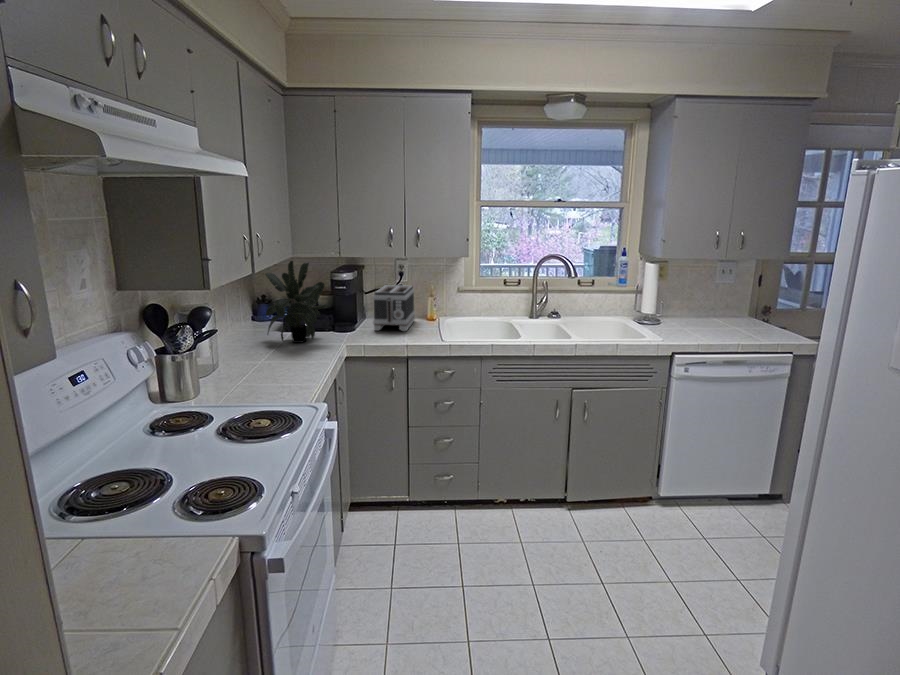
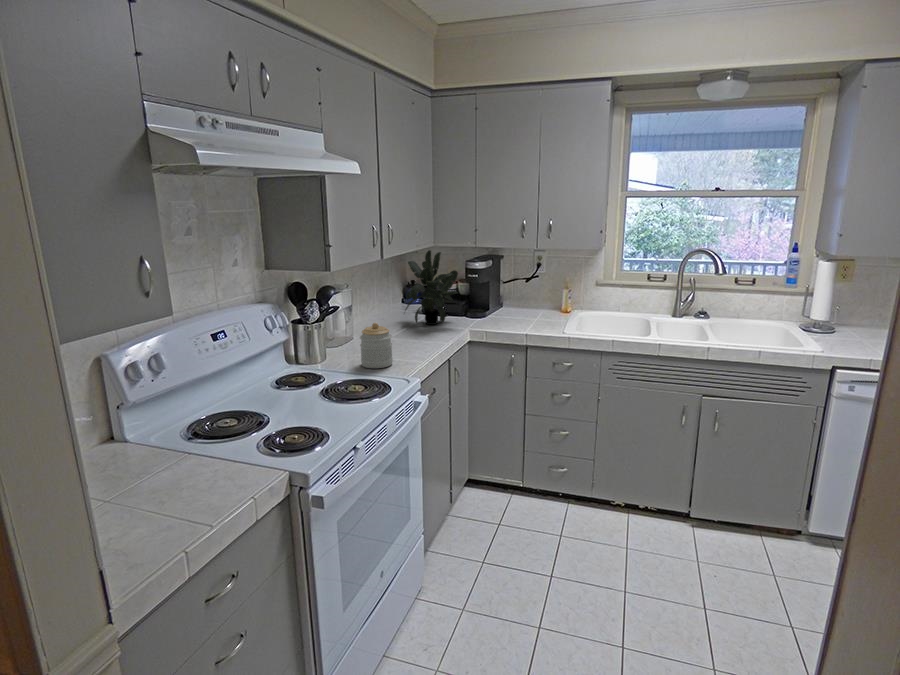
toaster: present [373,285,415,331] -> none [502,276,549,321]
jar: none [243,346,284,398] -> present [360,323,393,368]

